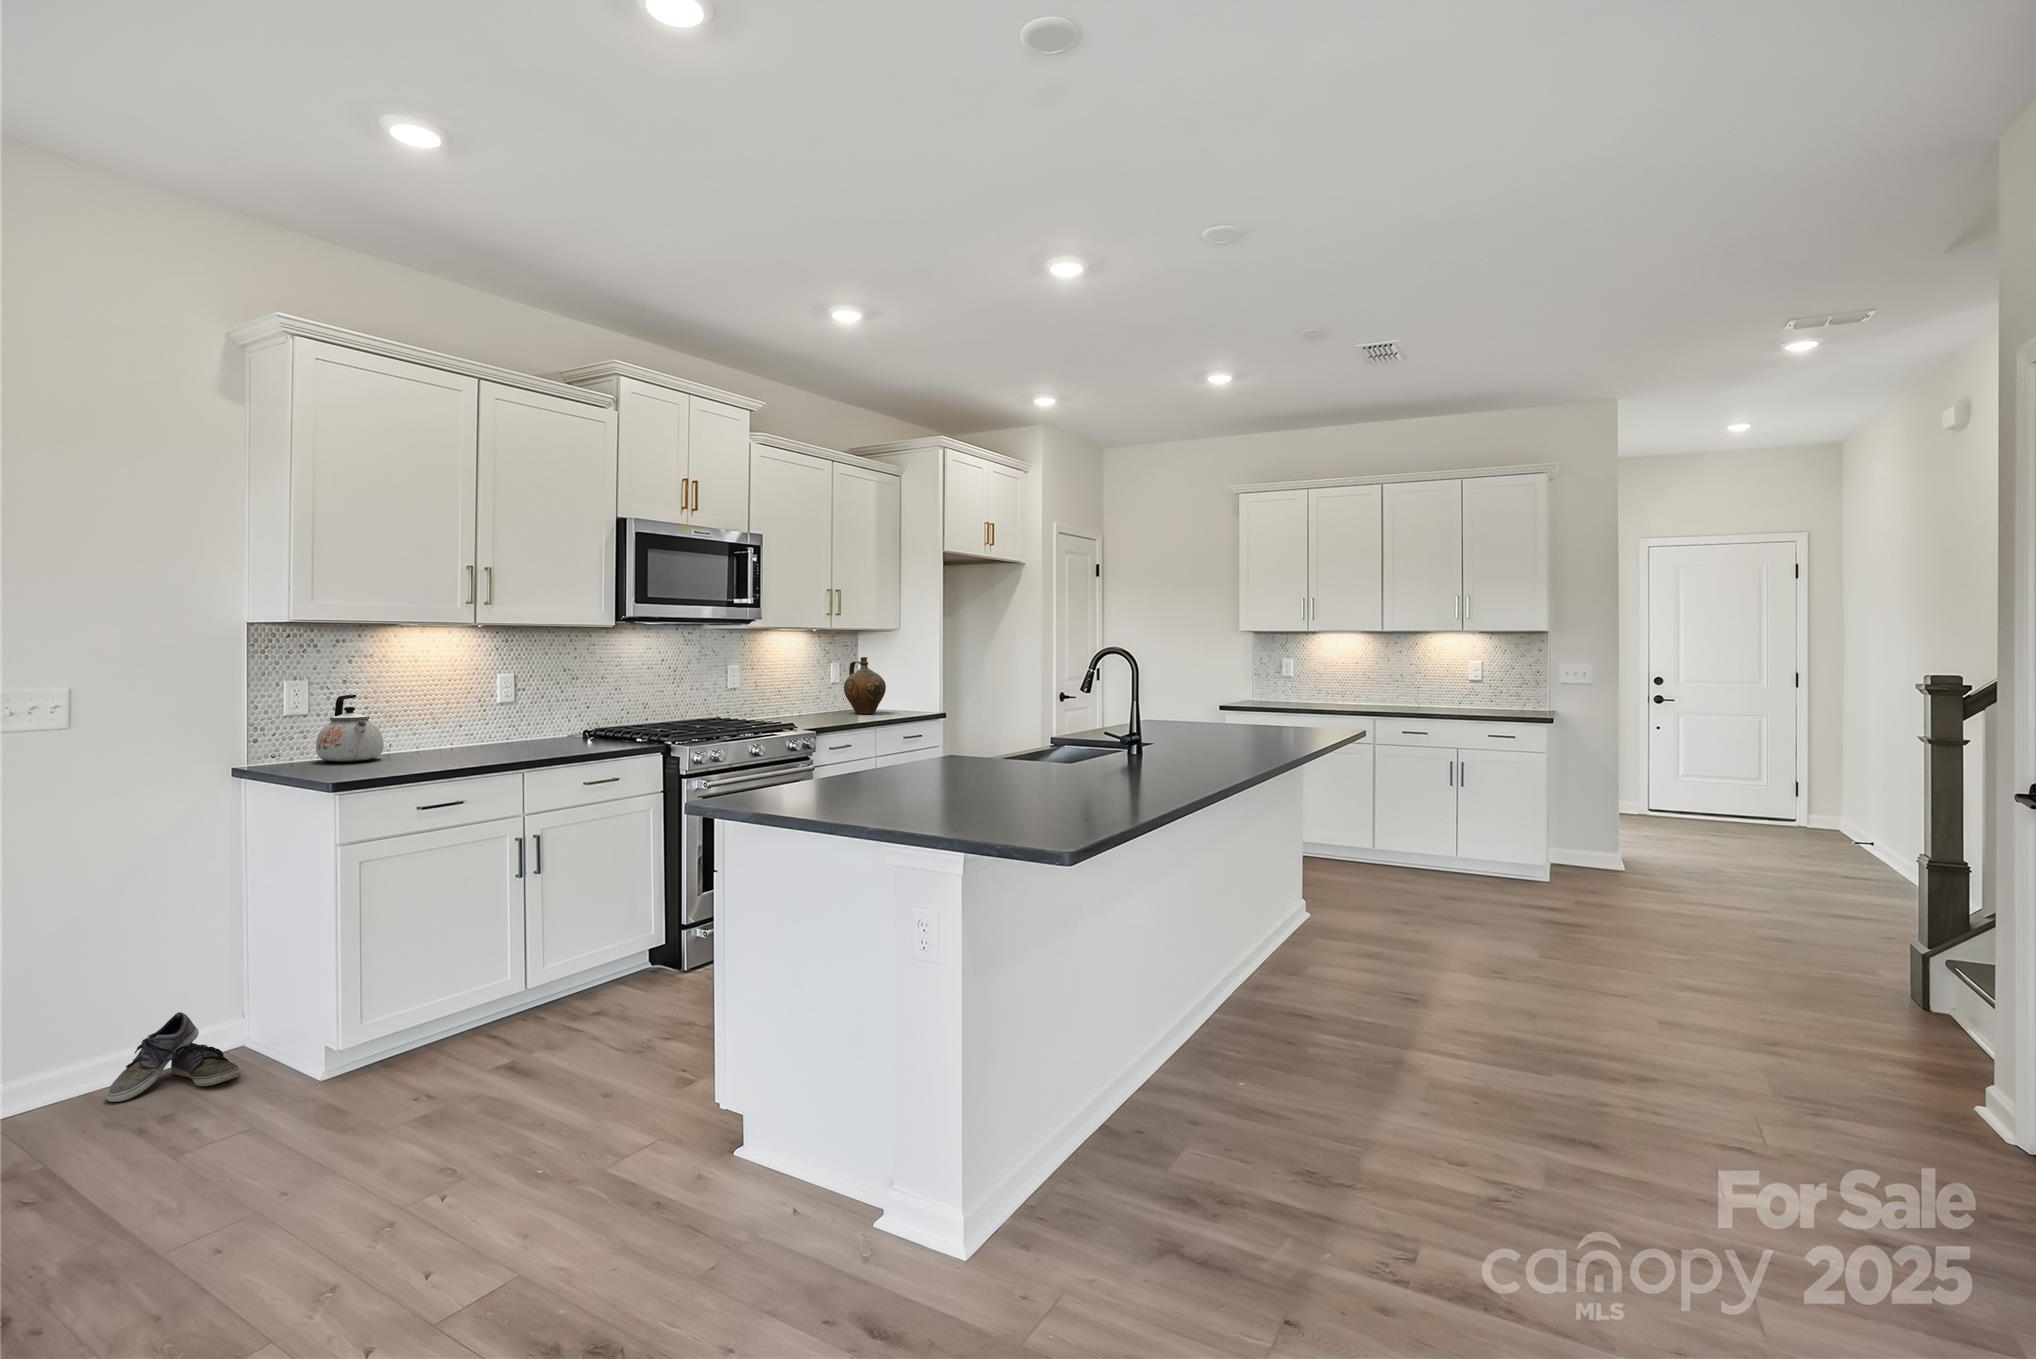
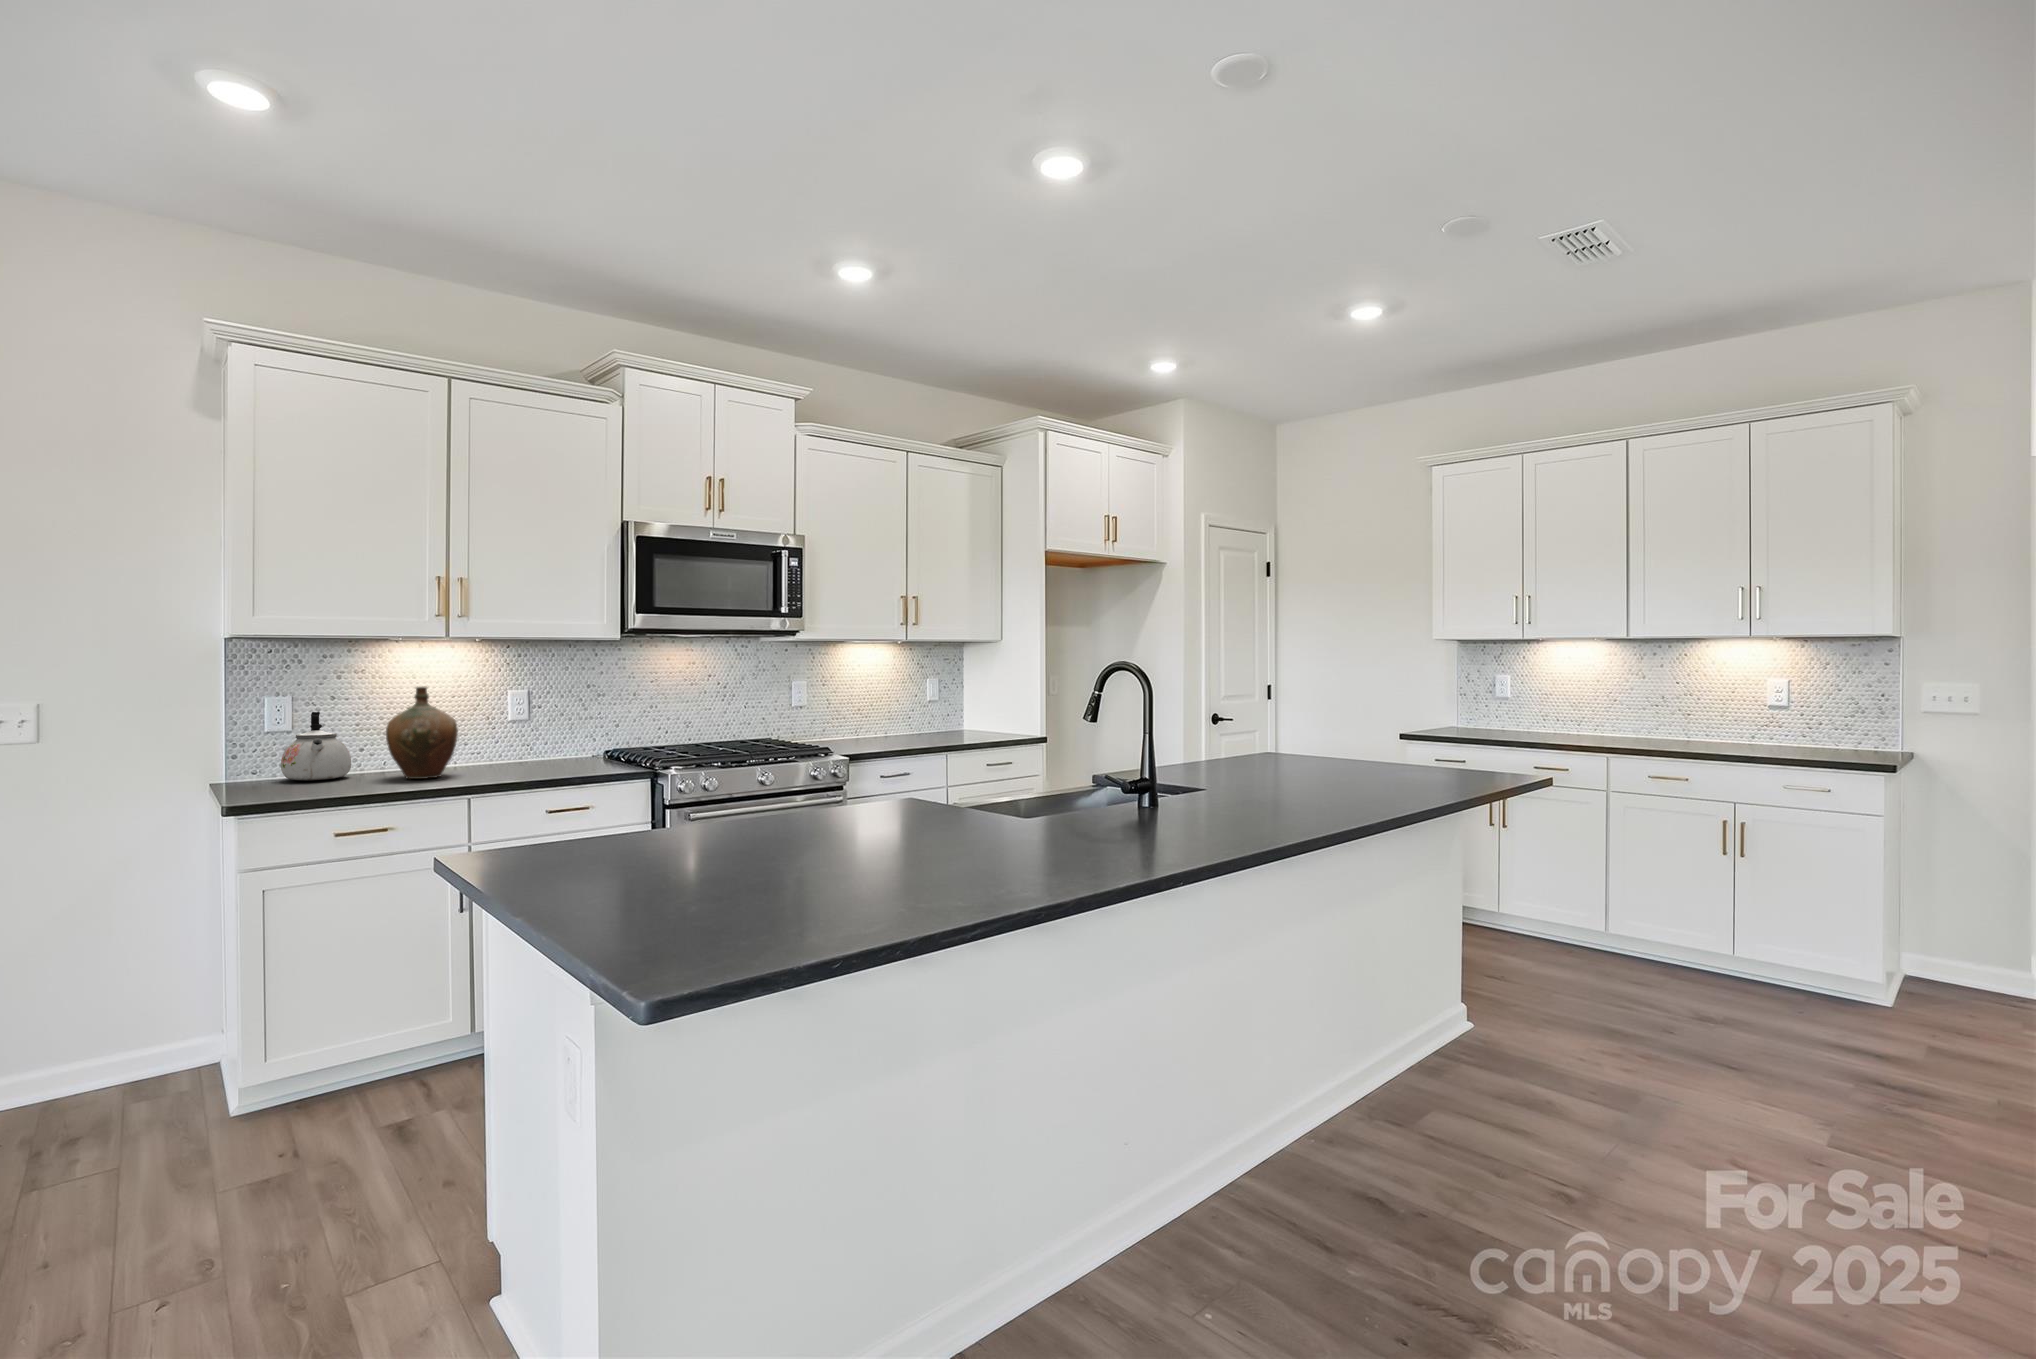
ceramic jug: present [844,657,886,714] -> present [386,686,458,779]
shoe: present [106,1012,240,1102] -> none [47,1027,175,1115]

